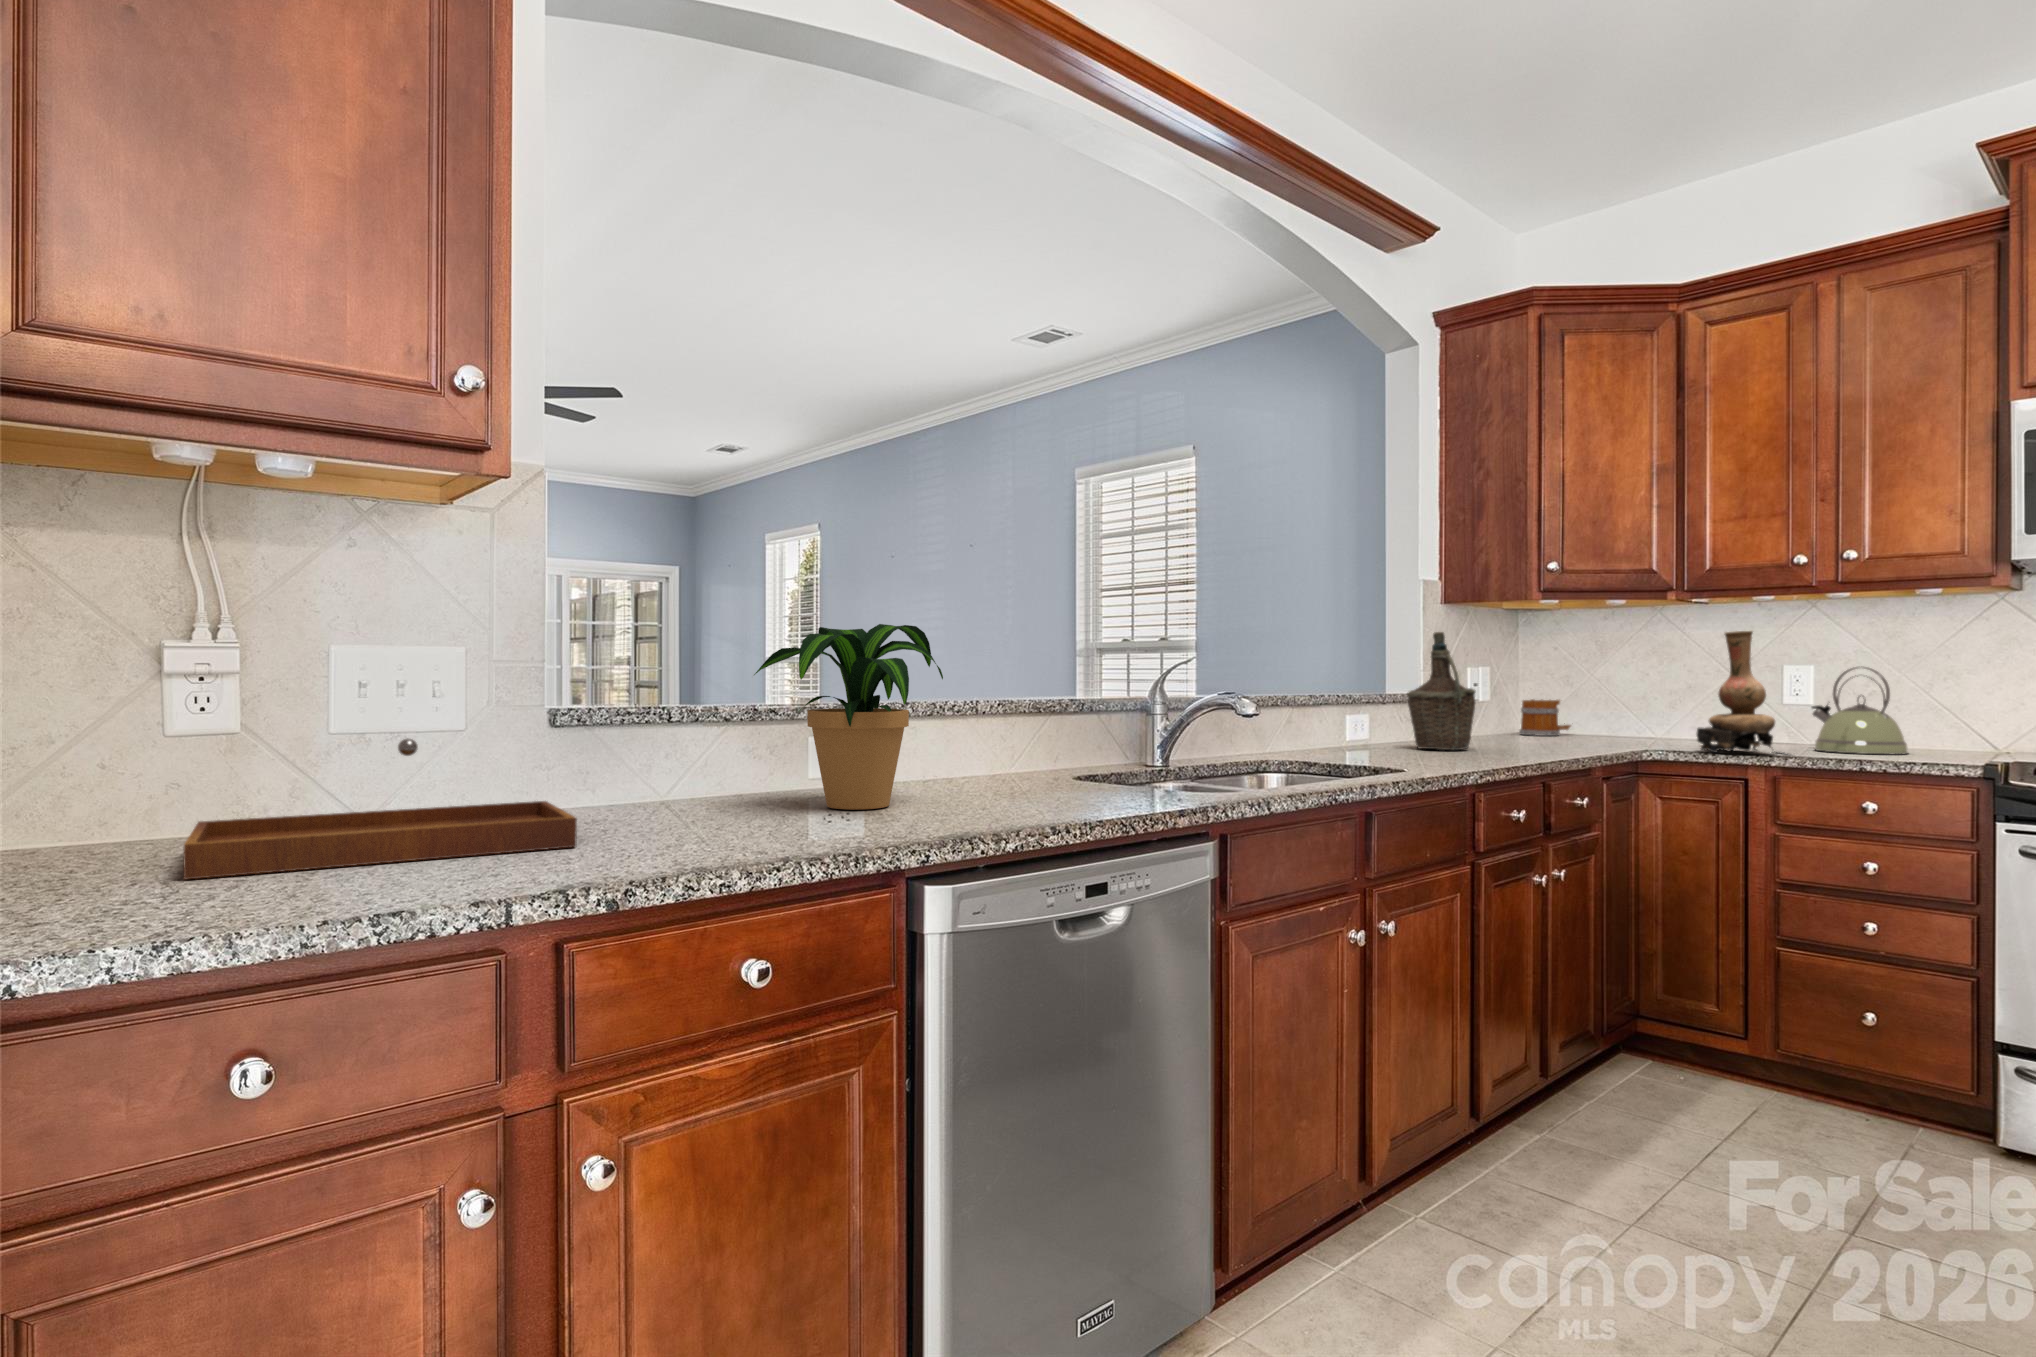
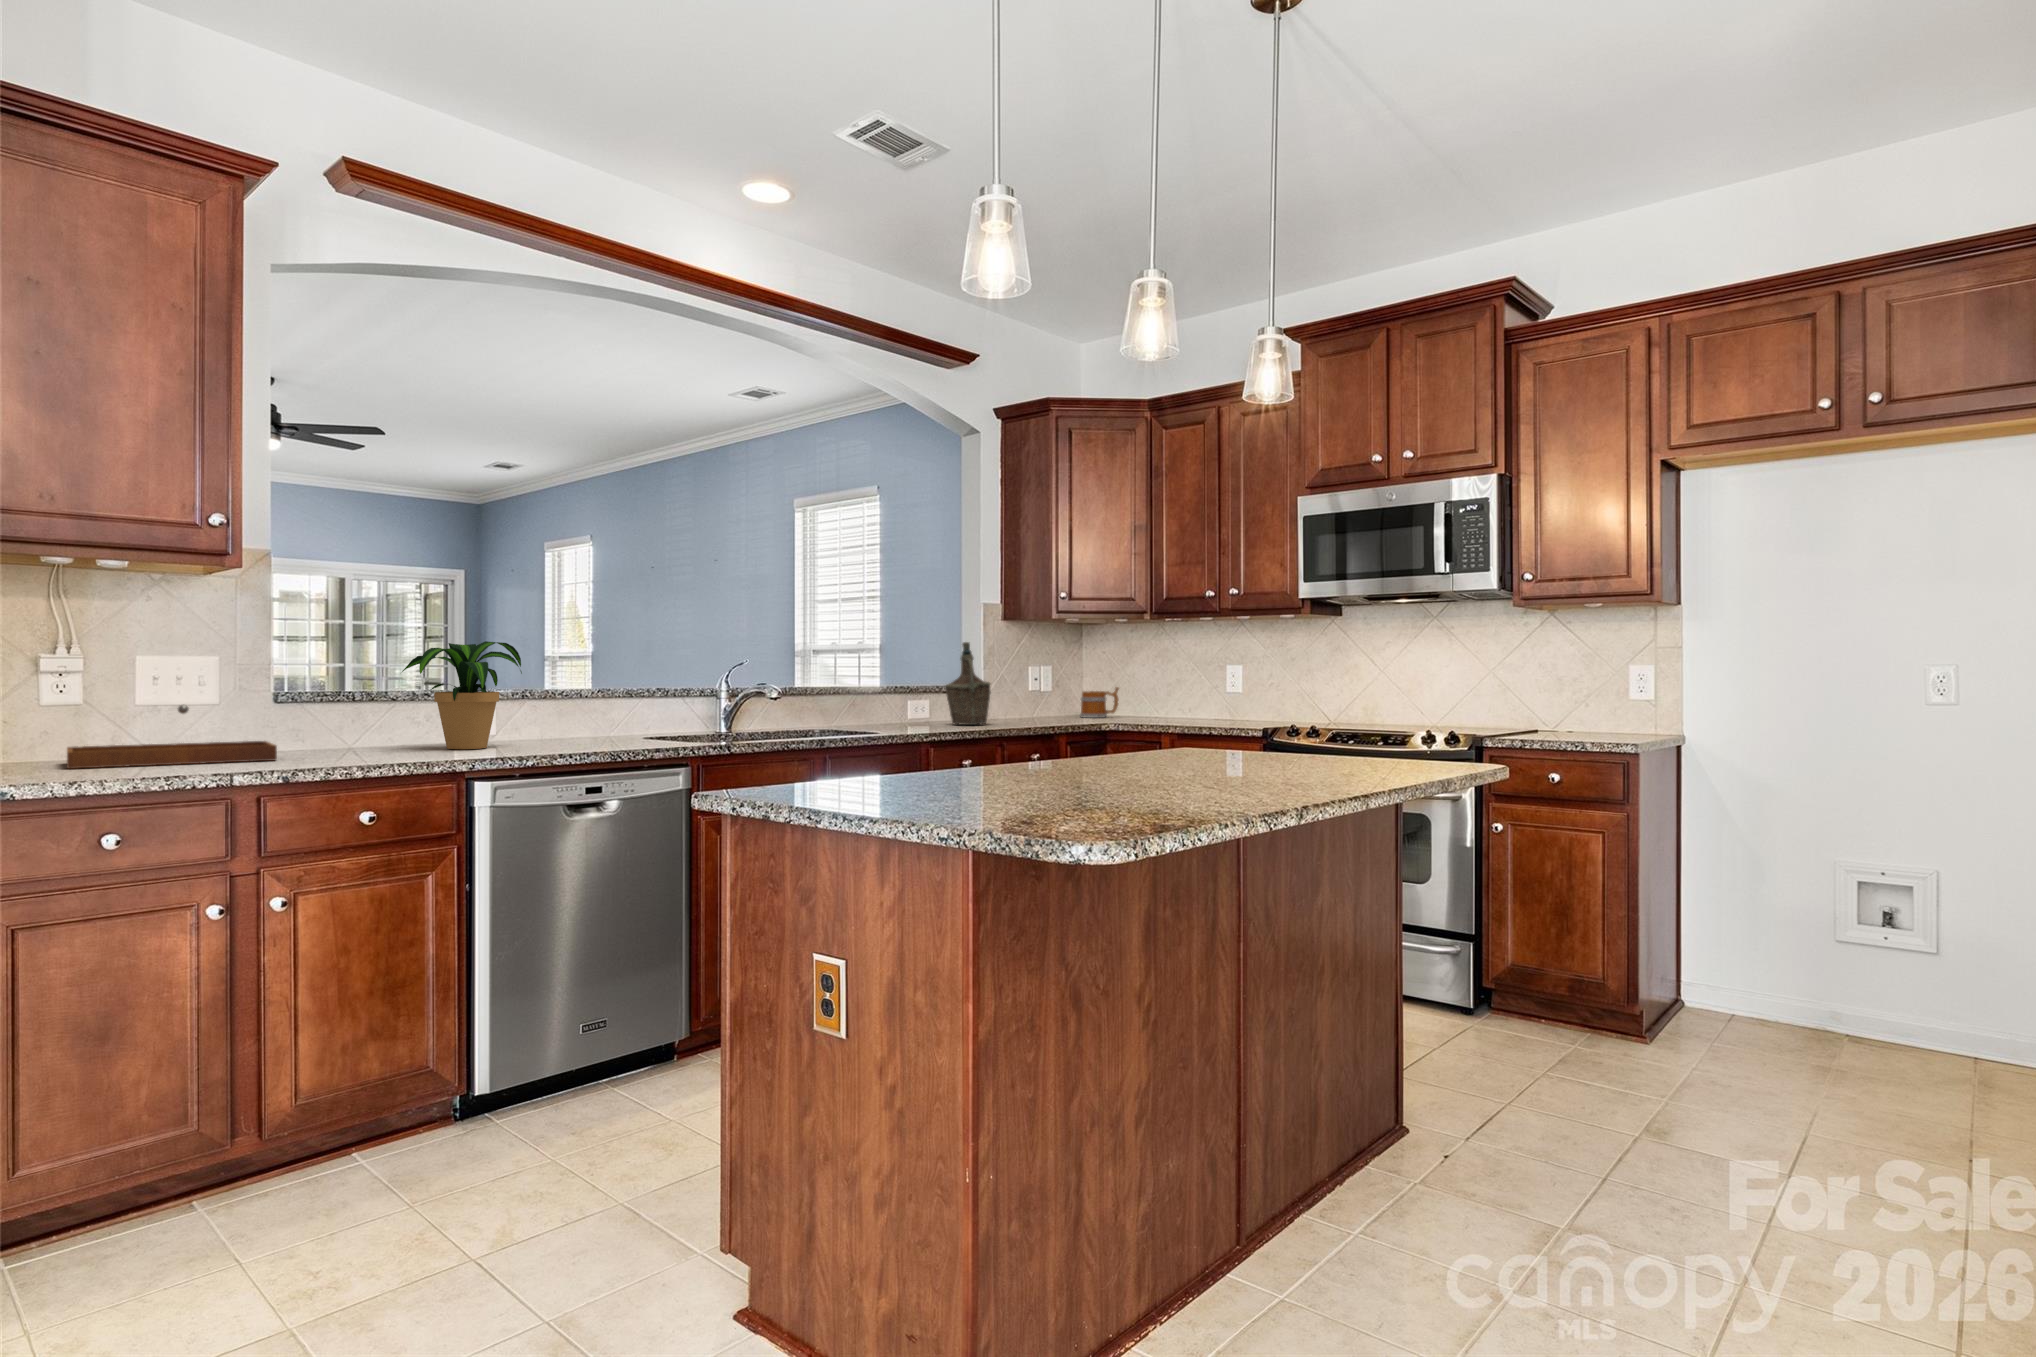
vase: present [1697,631,1782,755] -> none [1136,642,1194,726]
kettle: present [1812,666,1908,754] -> none [1224,667,1276,726]

